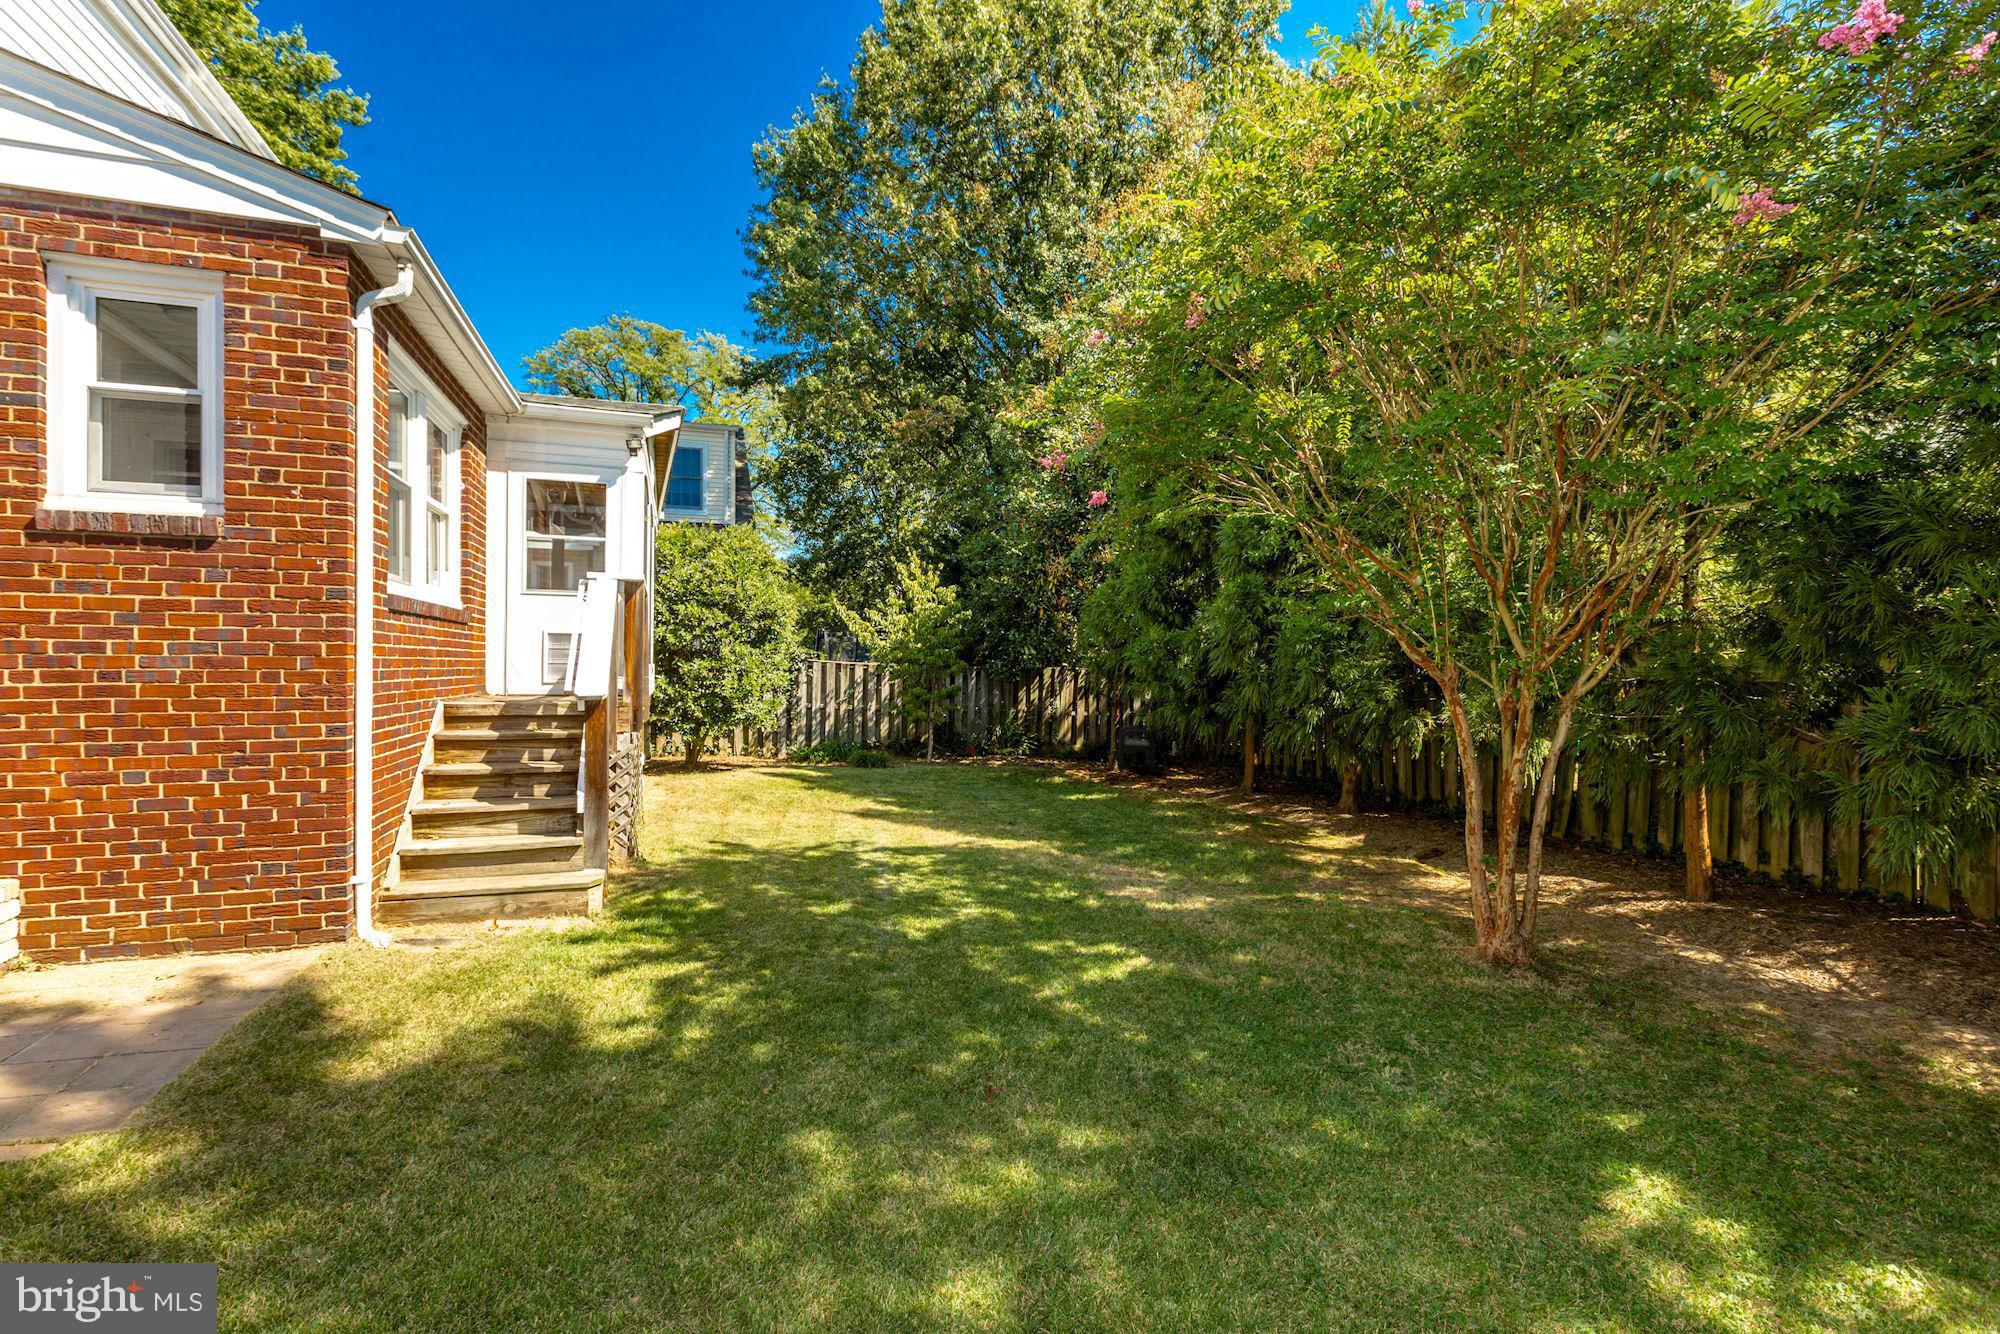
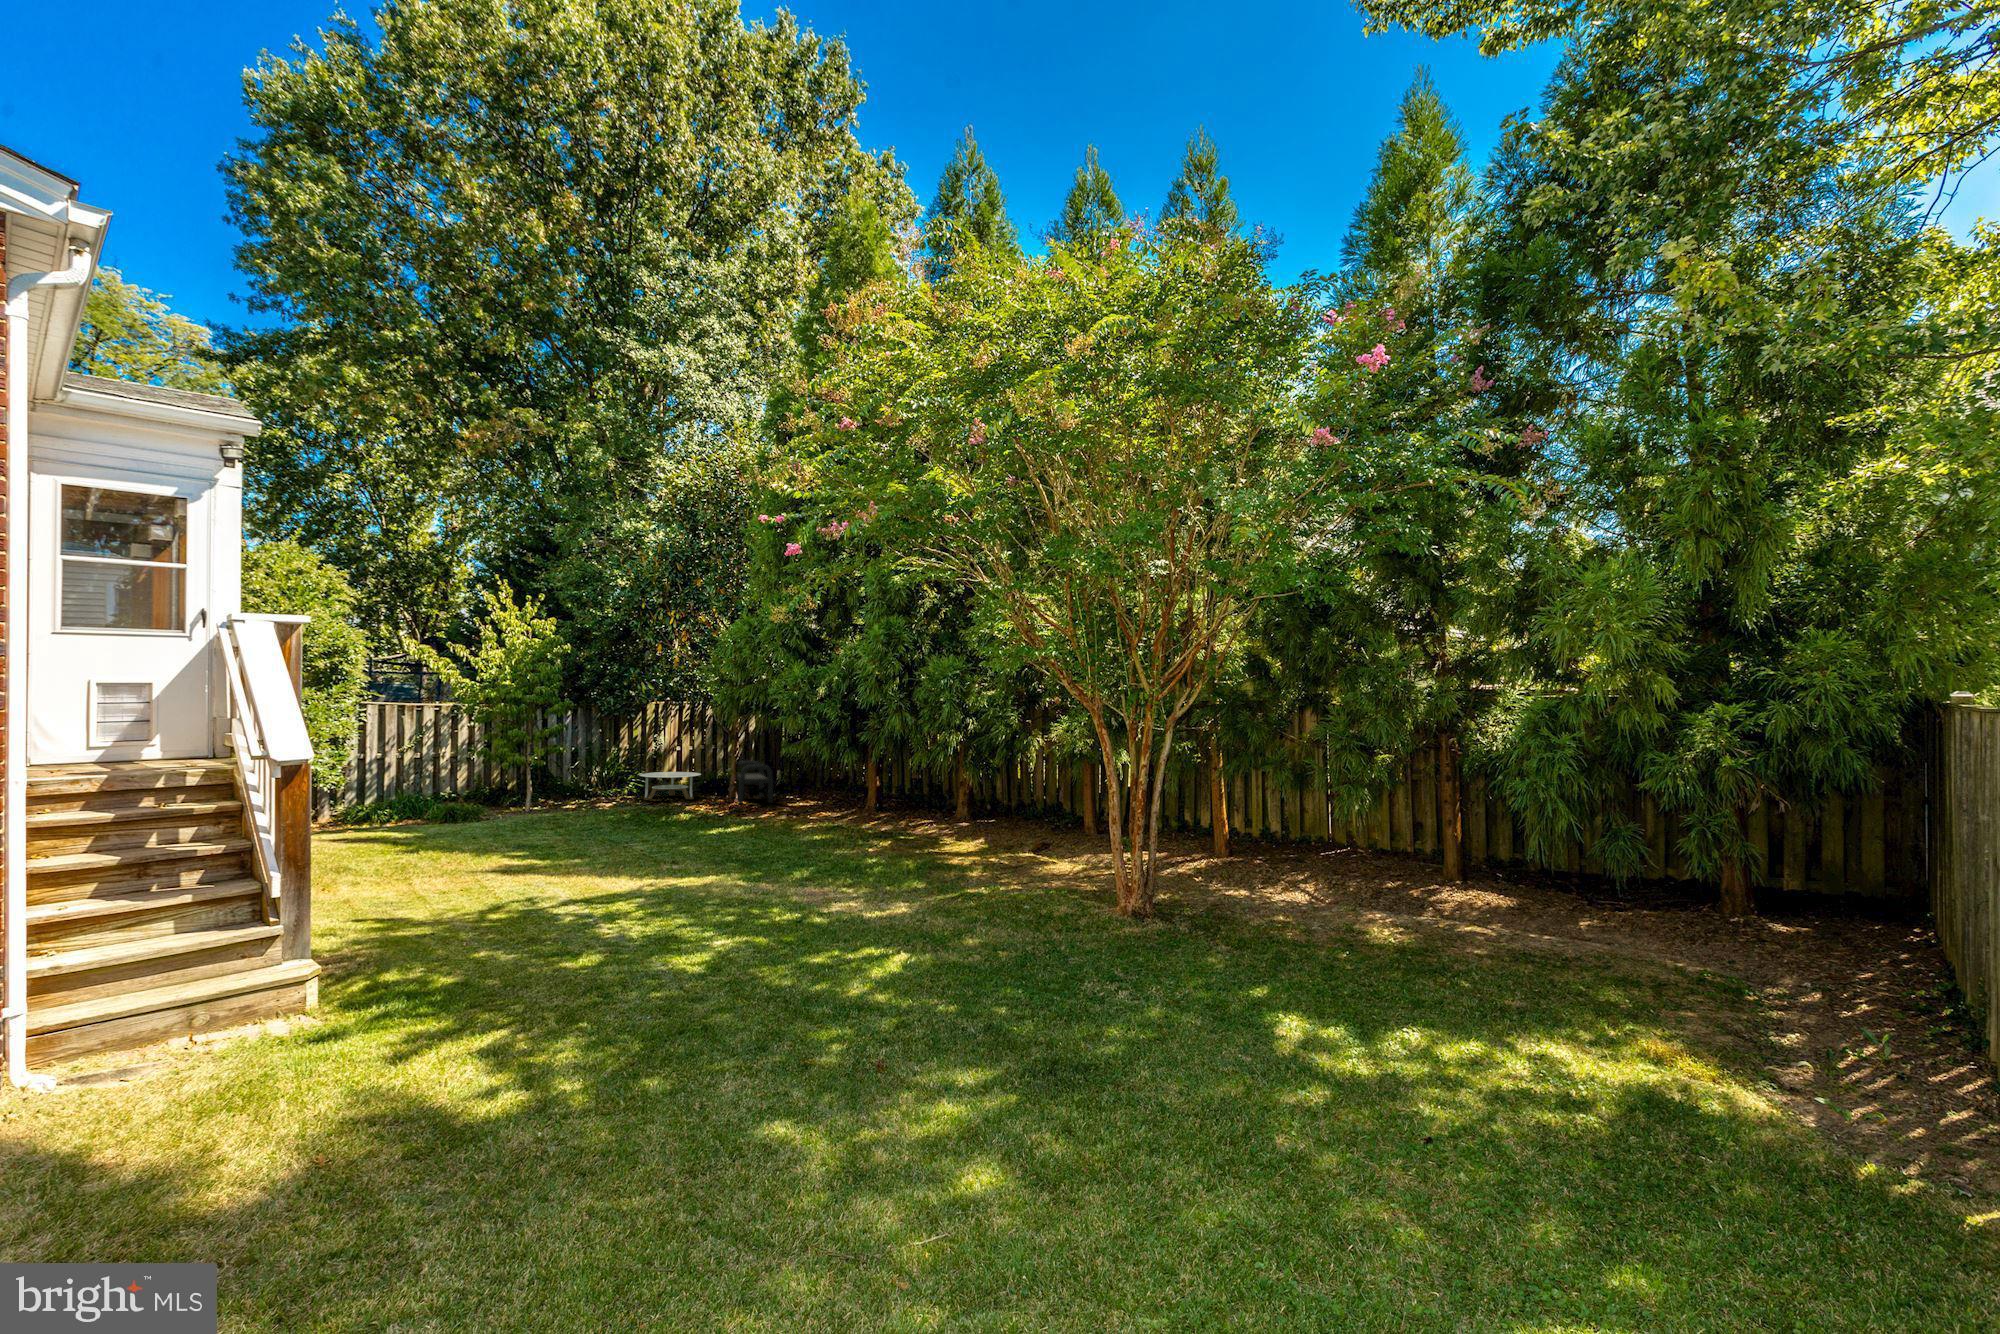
potted tree: present [954,713,988,755] -> none [547,751,592,800]
round table: none [1030,734,1089,763] -> present [640,772,701,800]

